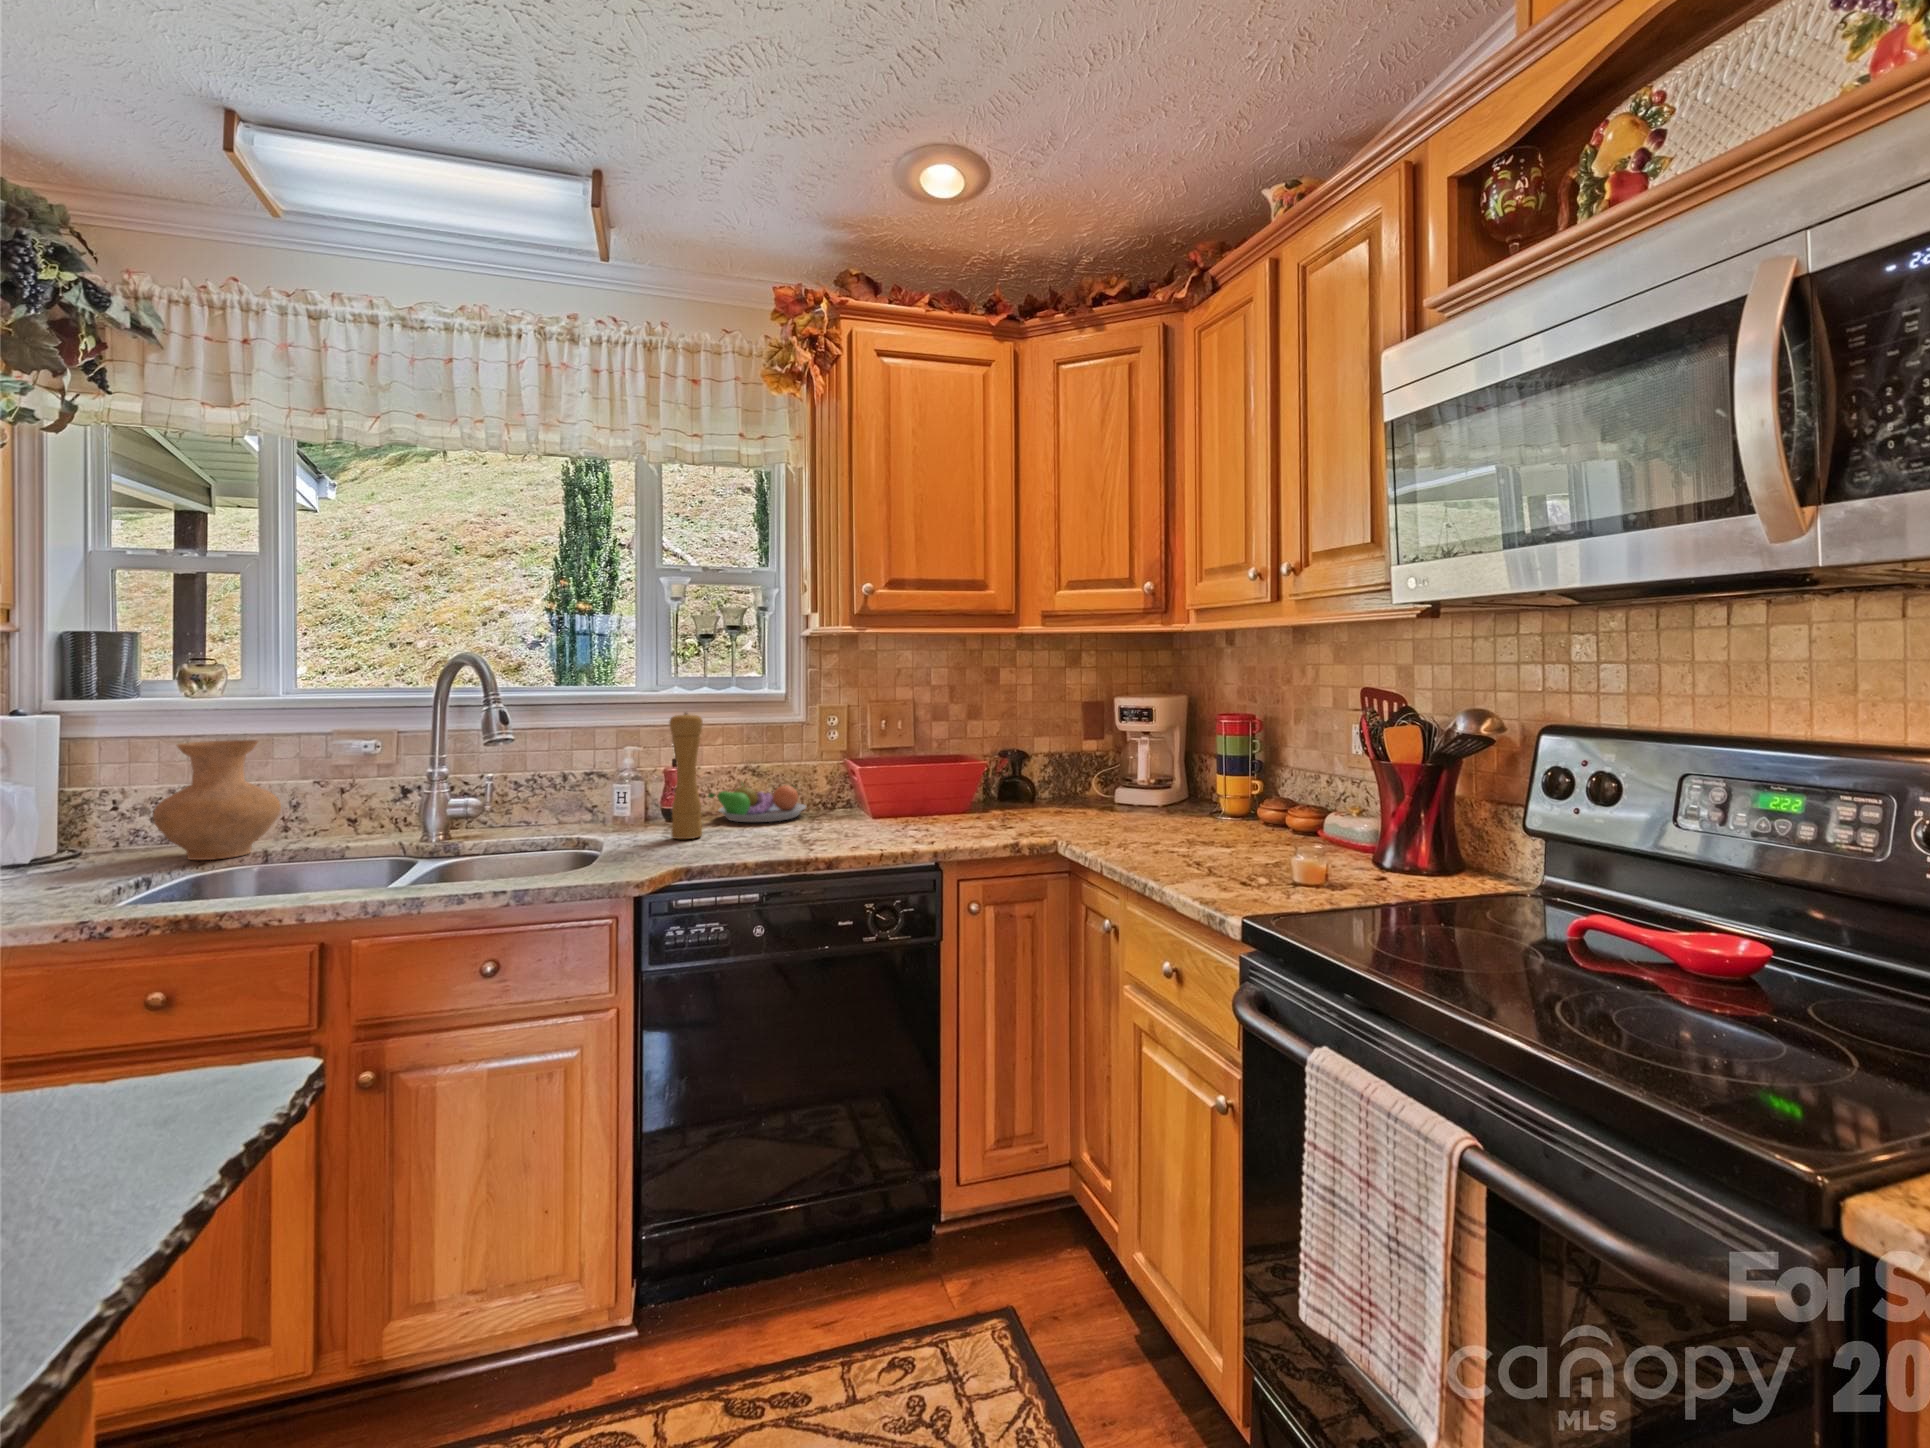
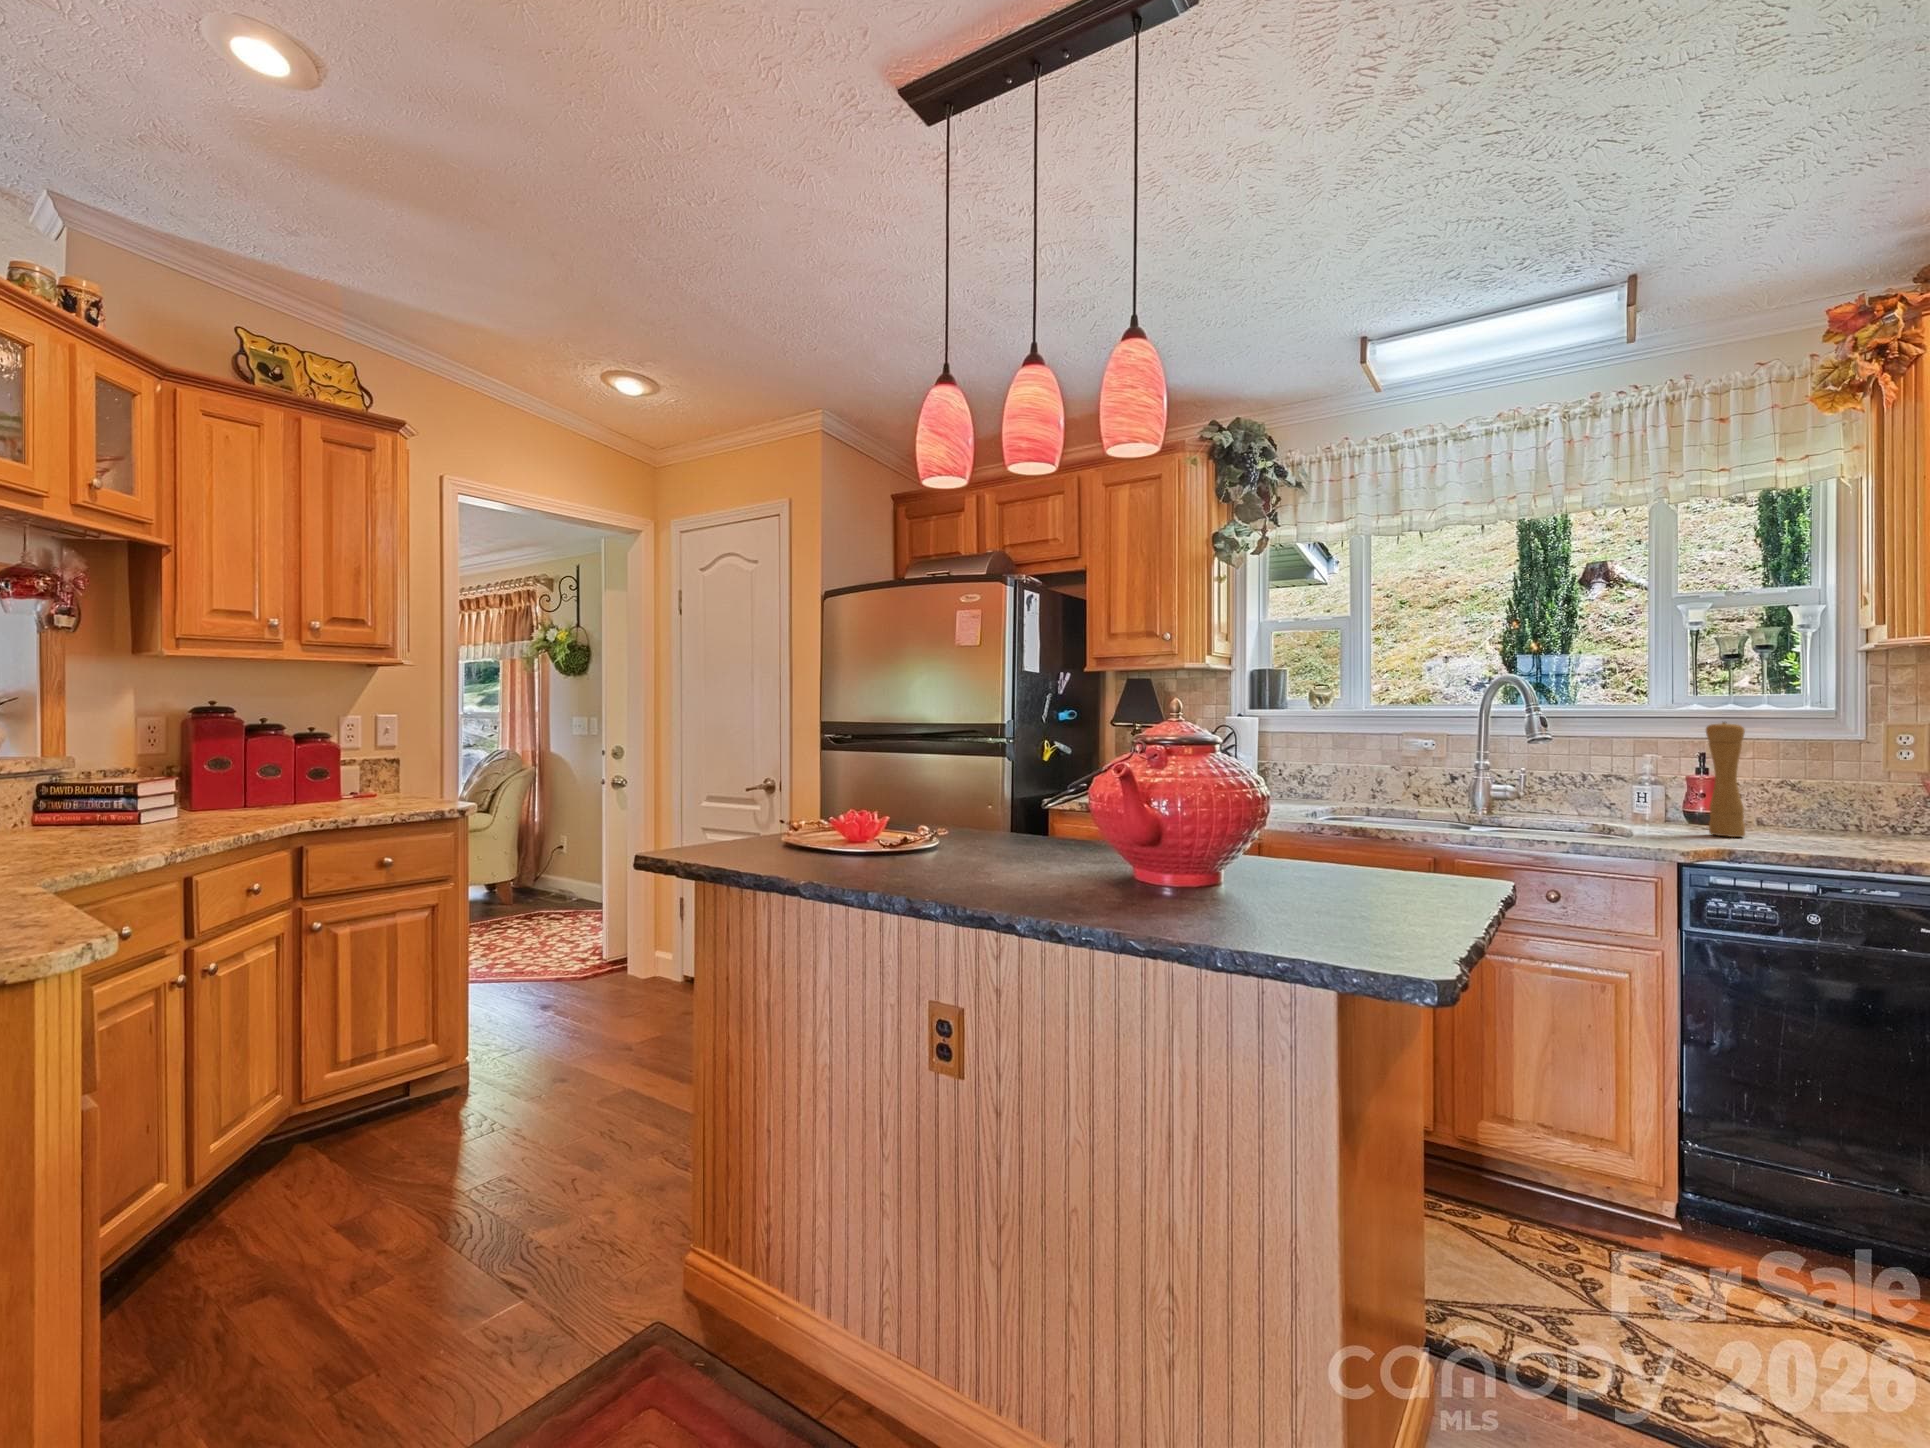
vase: present [153,740,281,860] -> none [1305,733,1374,807]
fruit bowl: present [708,784,806,822] -> none [1744,796,1879,837]

